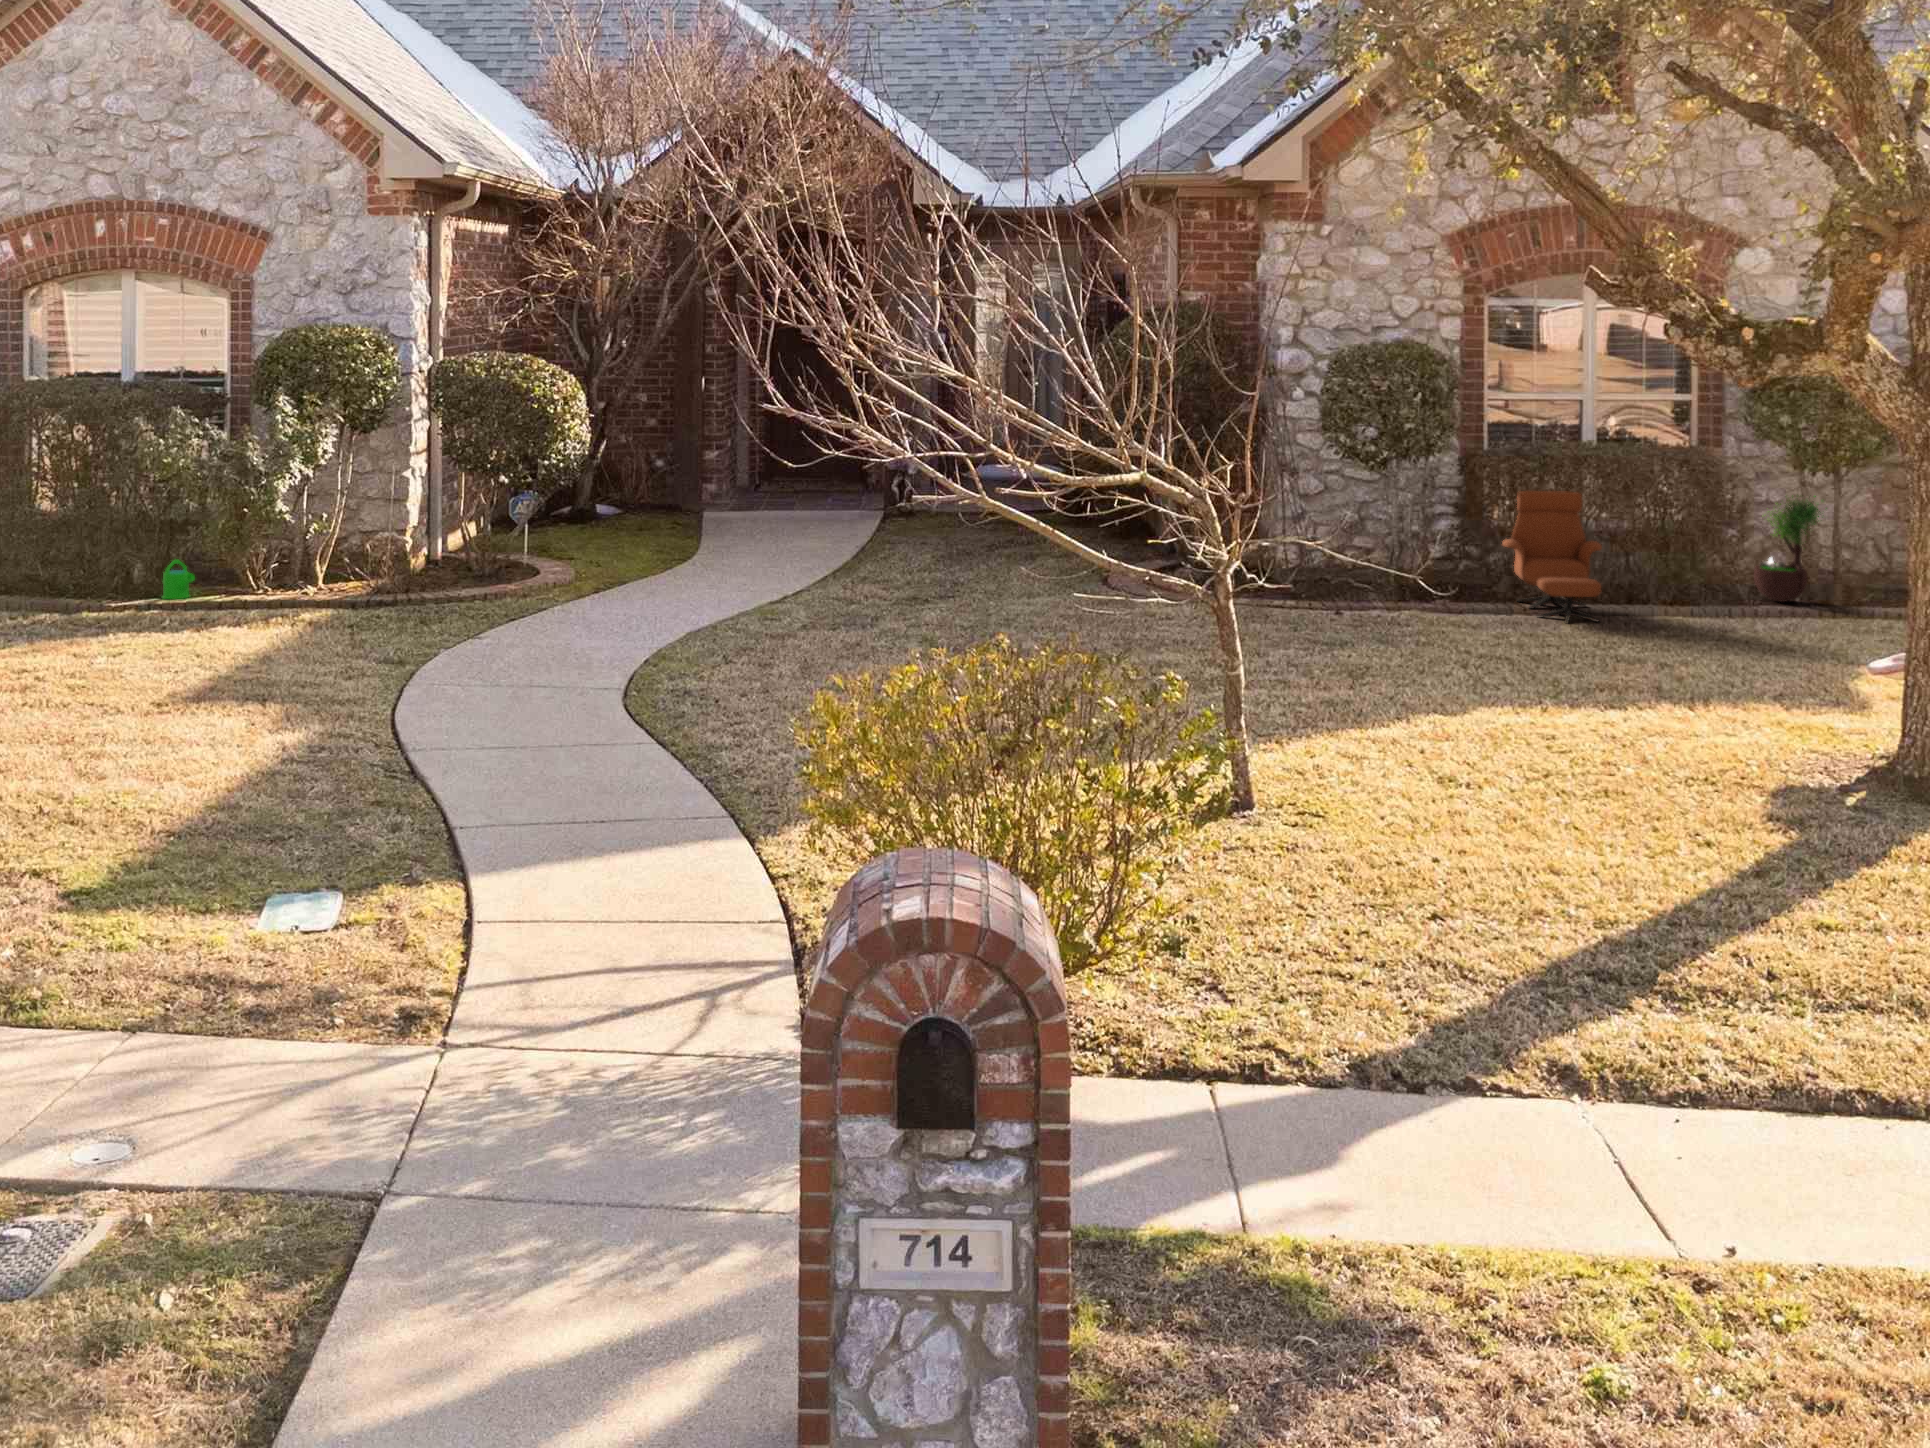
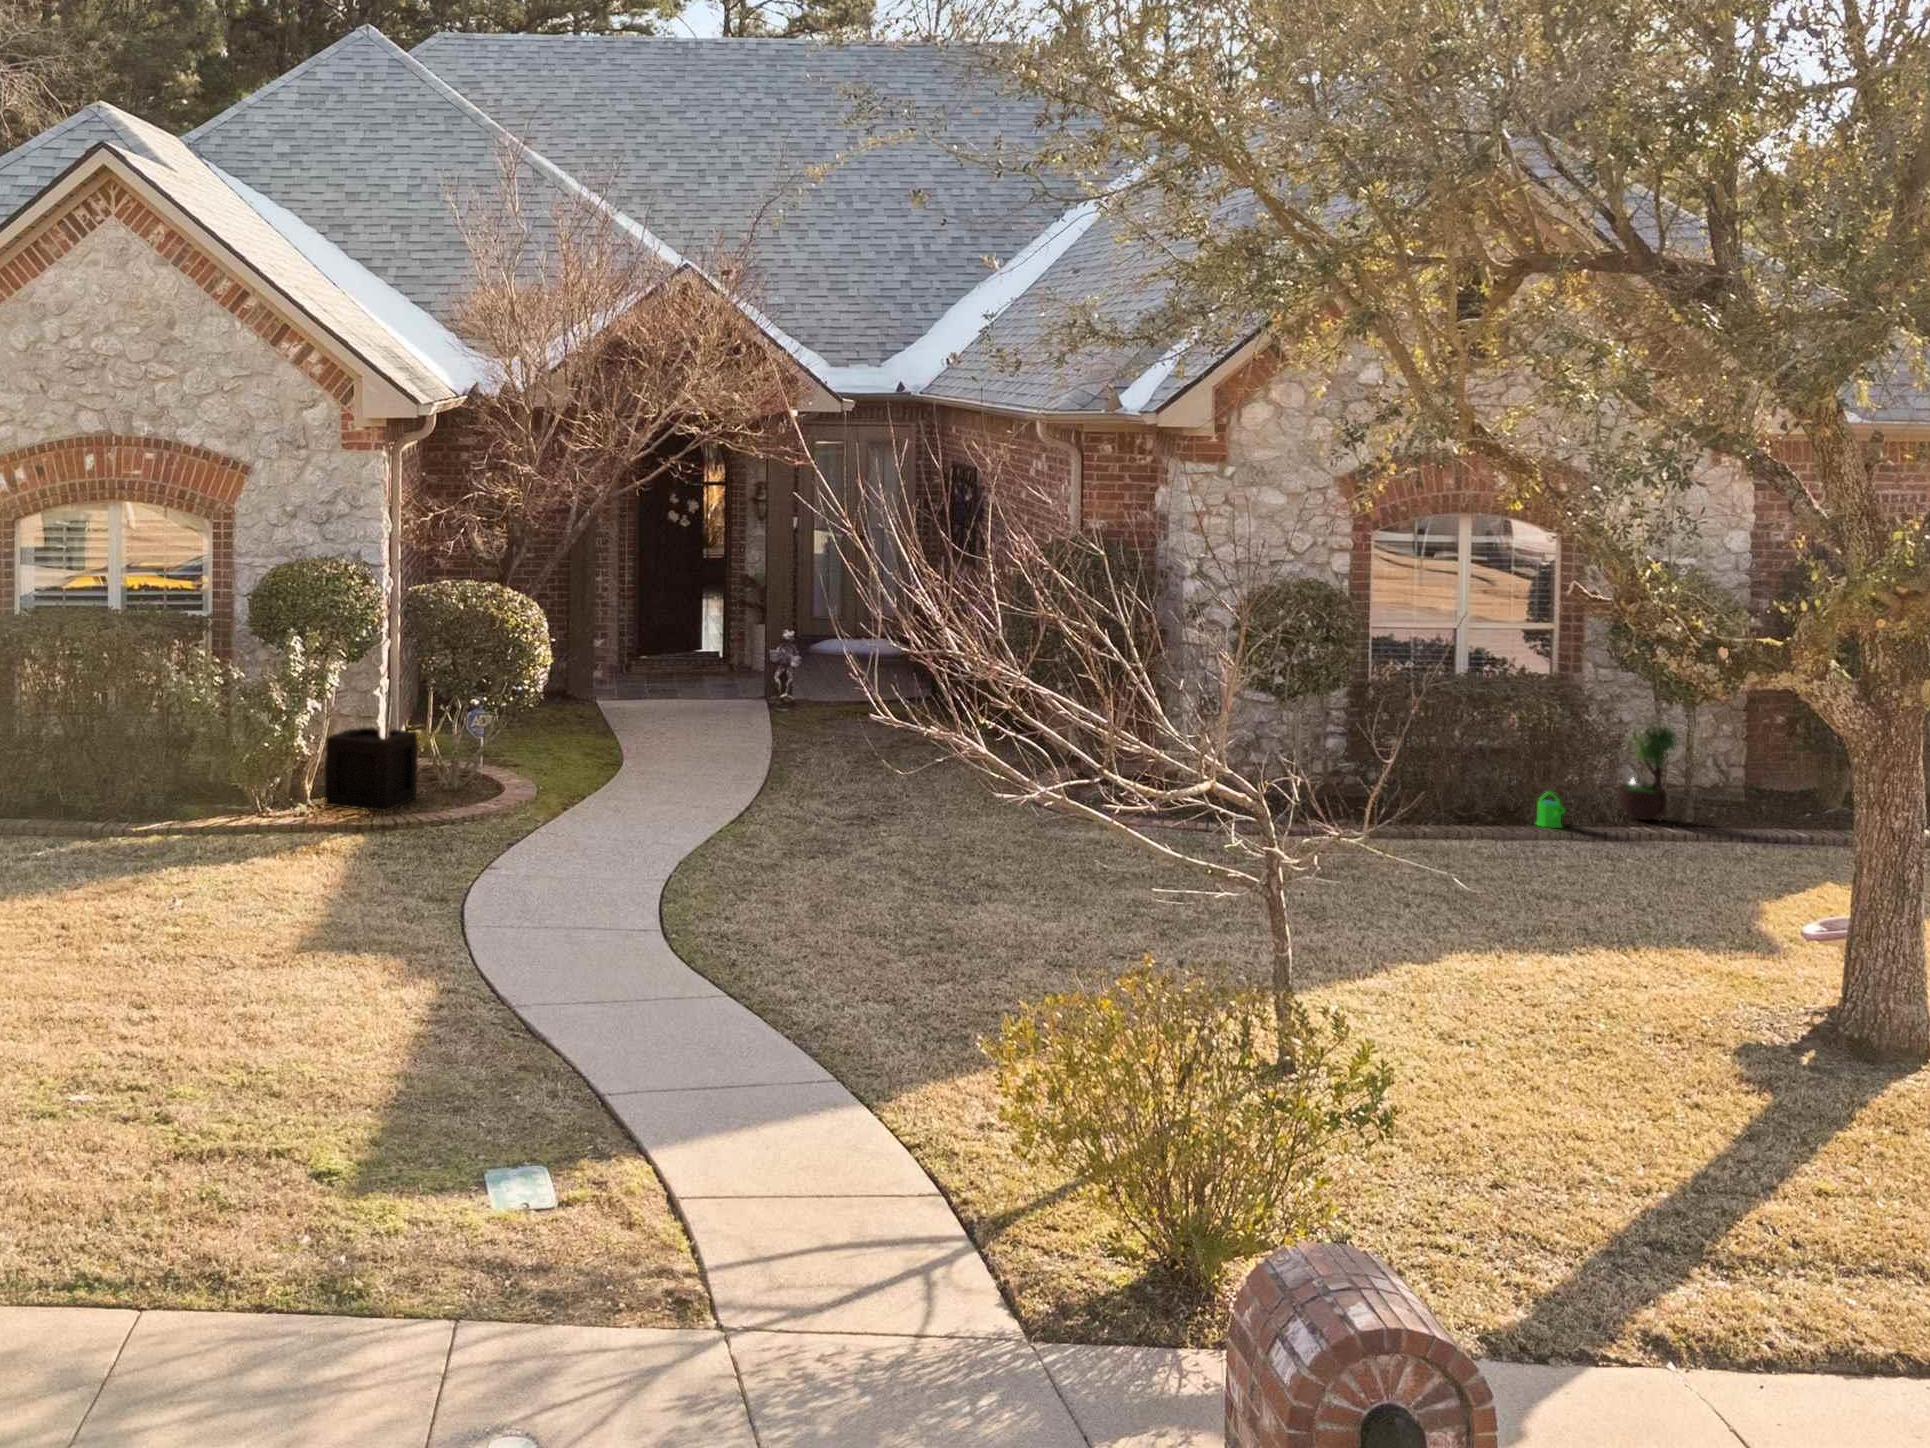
lounge chair: present [1502,491,1602,623] -> none [1393,718,1491,848]
wooden crate: none [355,506,458,591] -> present [325,728,418,811]
watering can: present [162,559,195,599] -> present [1537,791,1565,828]

